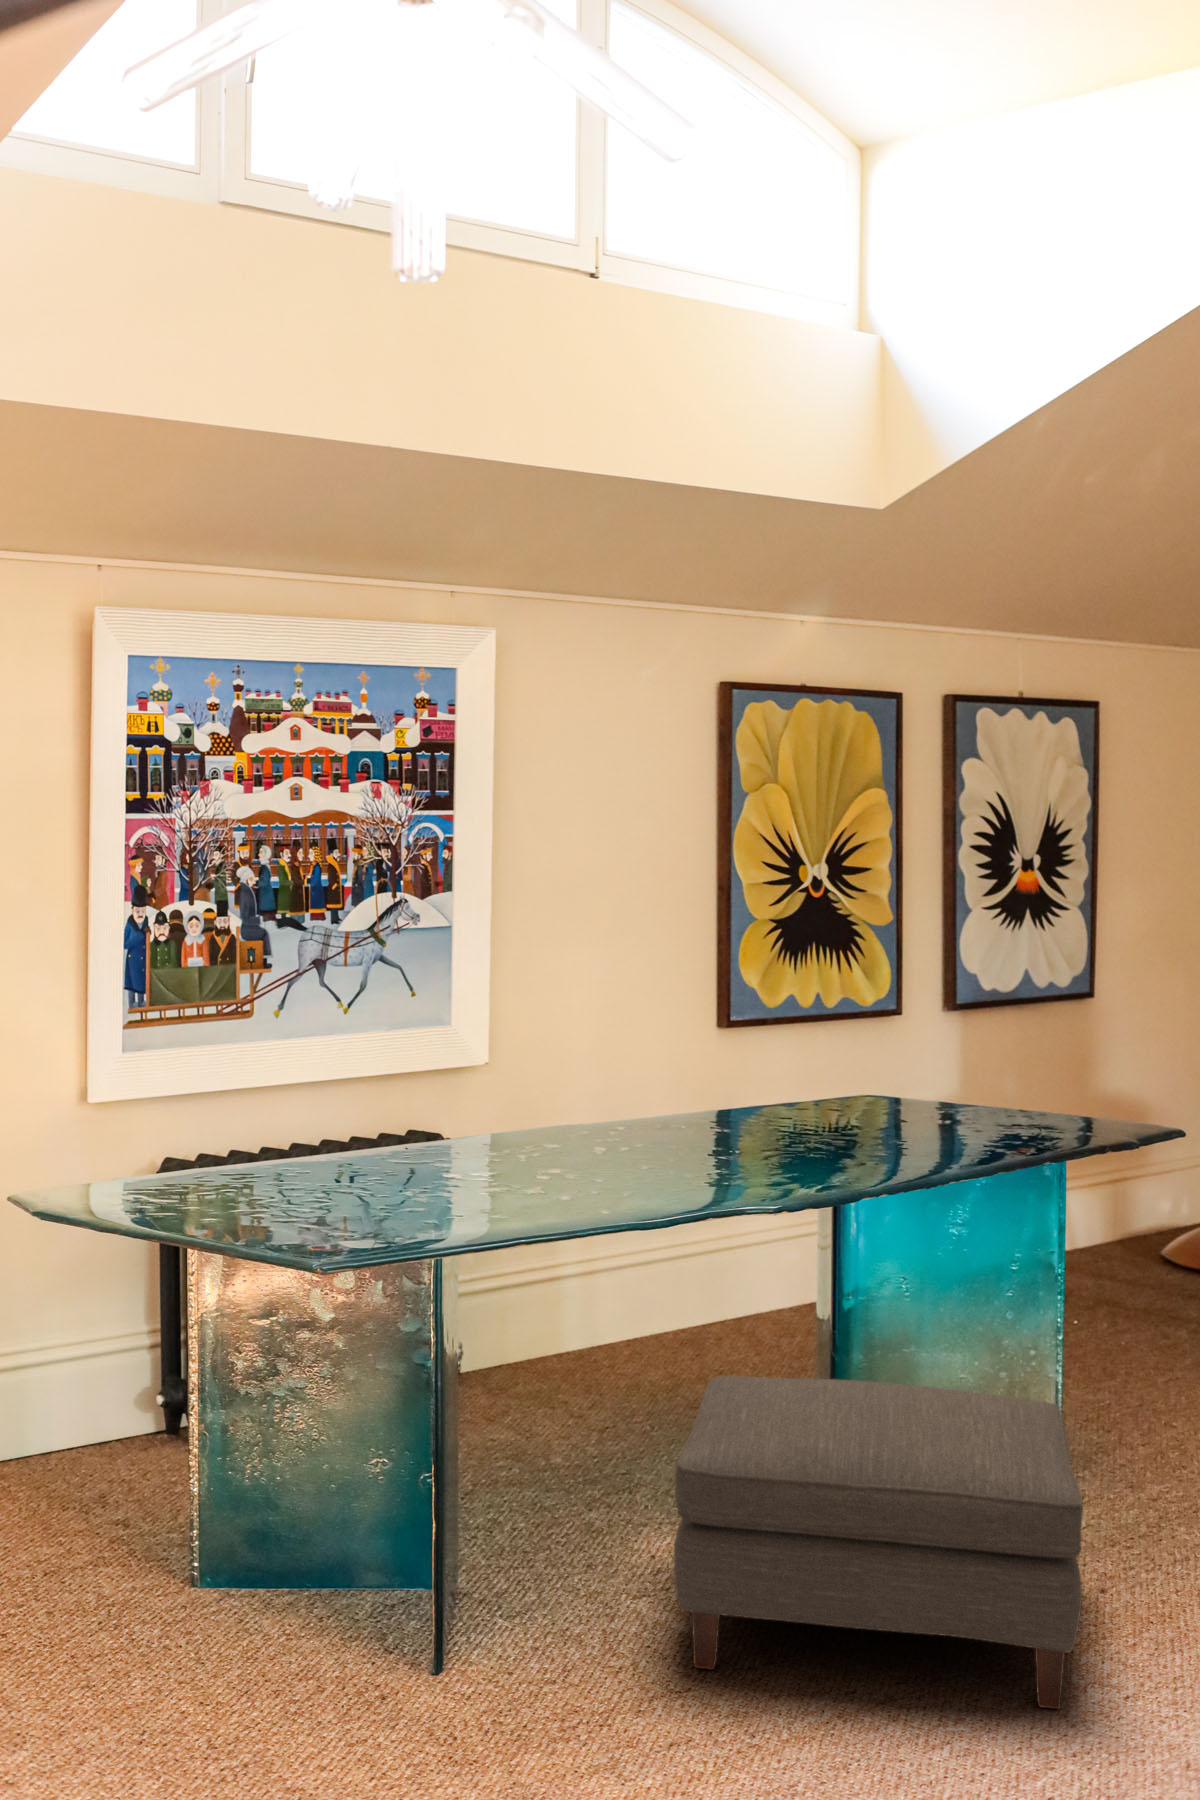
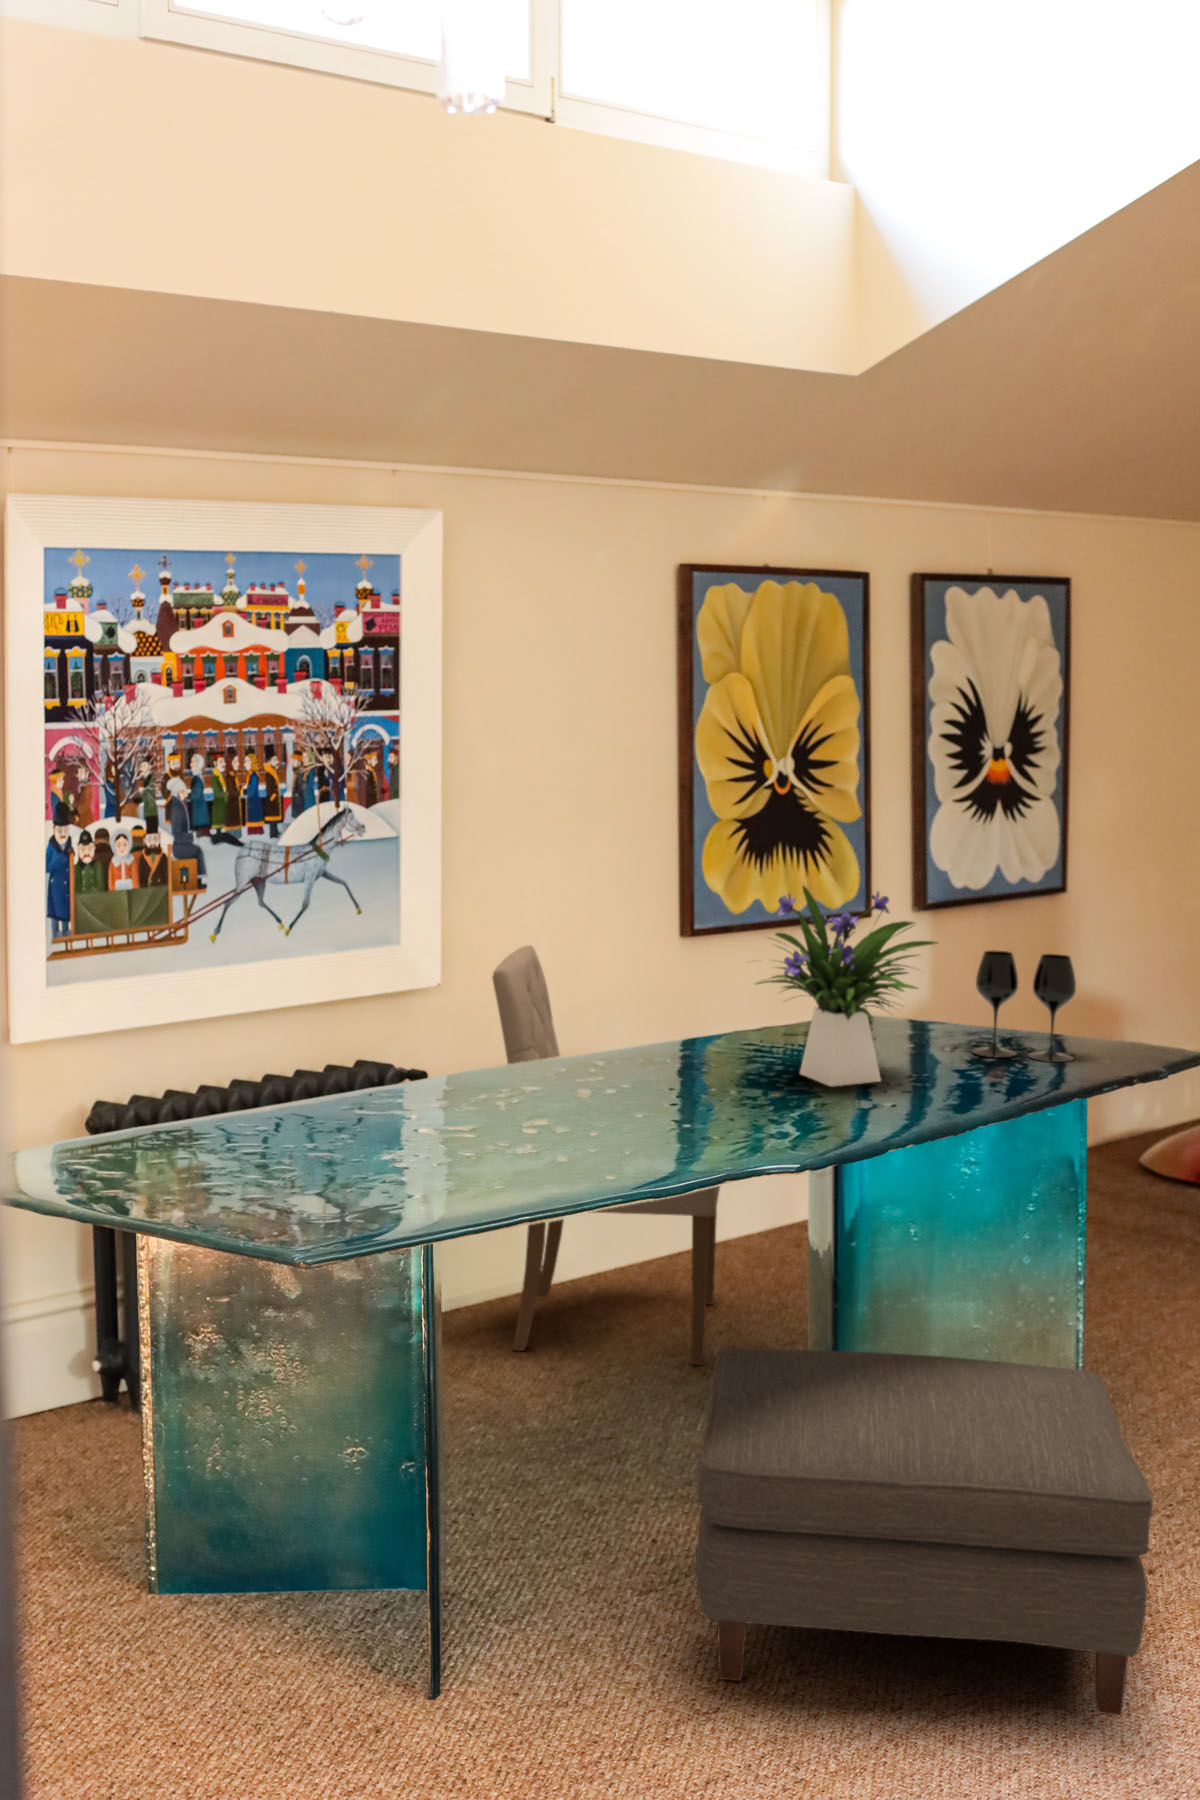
flower arrangement: none [744,959,917,1144] -> present [755,886,937,1086]
dining chair: none [527,1023,747,1412] -> present [492,945,720,1365]
wine glass: none [964,1024,1059,1127] -> present [972,950,1076,1062]

